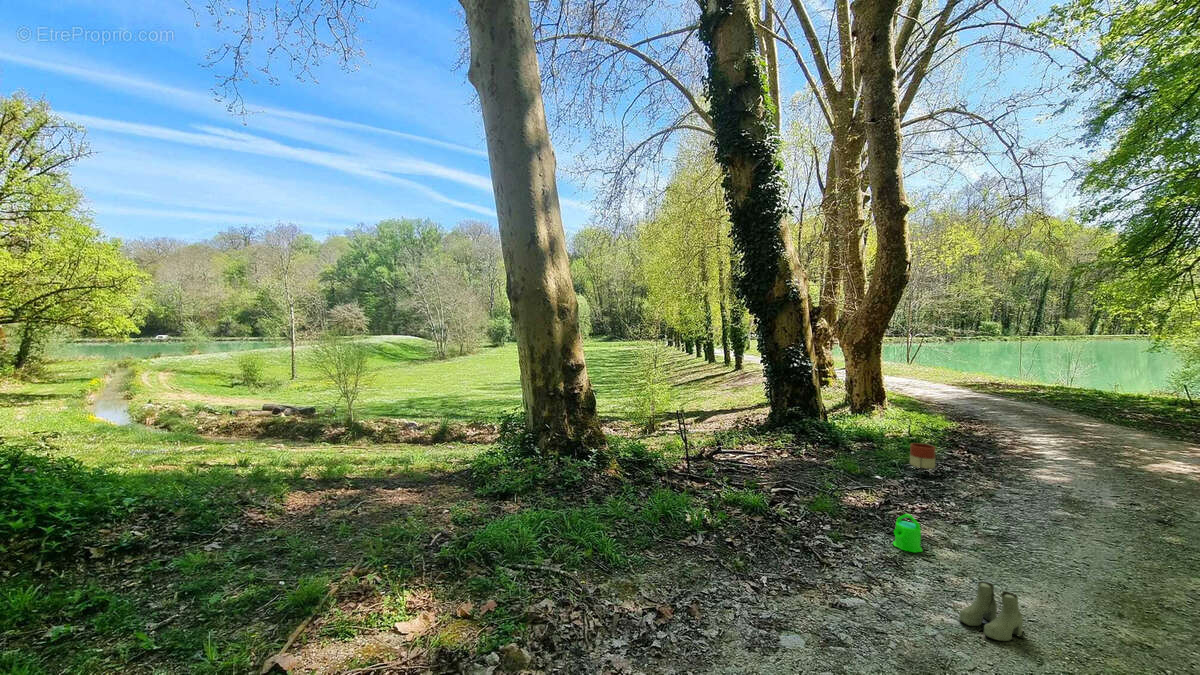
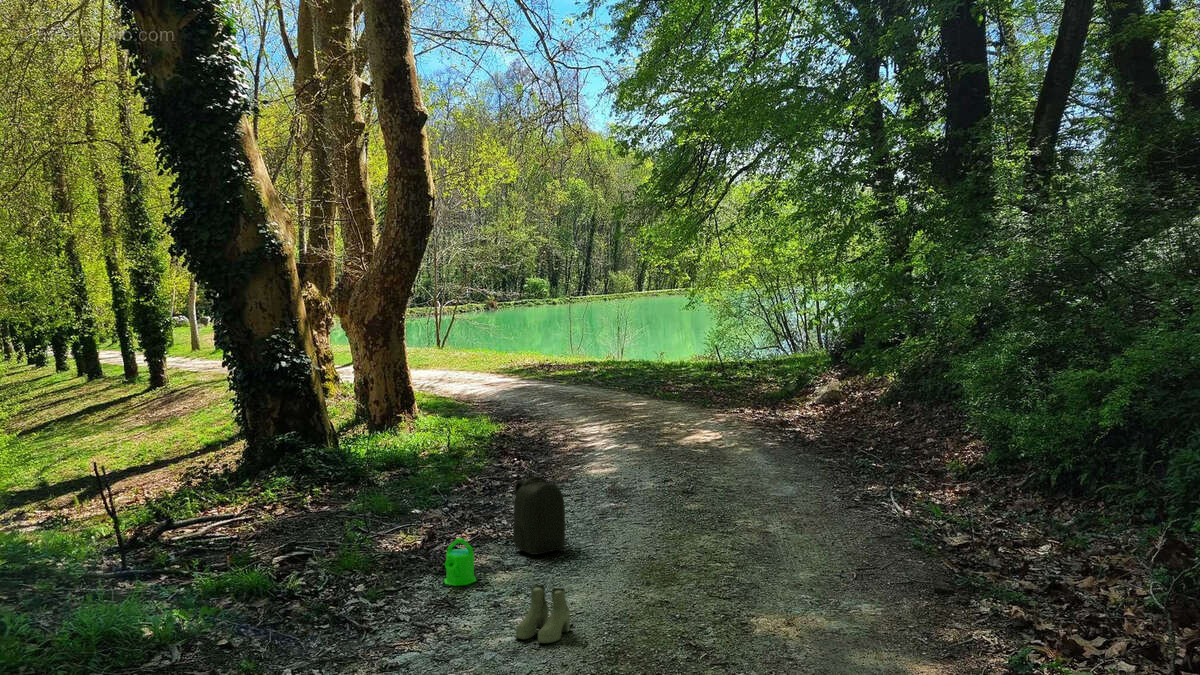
planter: present [910,443,936,472] -> none [457,454,485,501]
backpack: none [960,478,1019,547] -> present [513,477,565,555]

